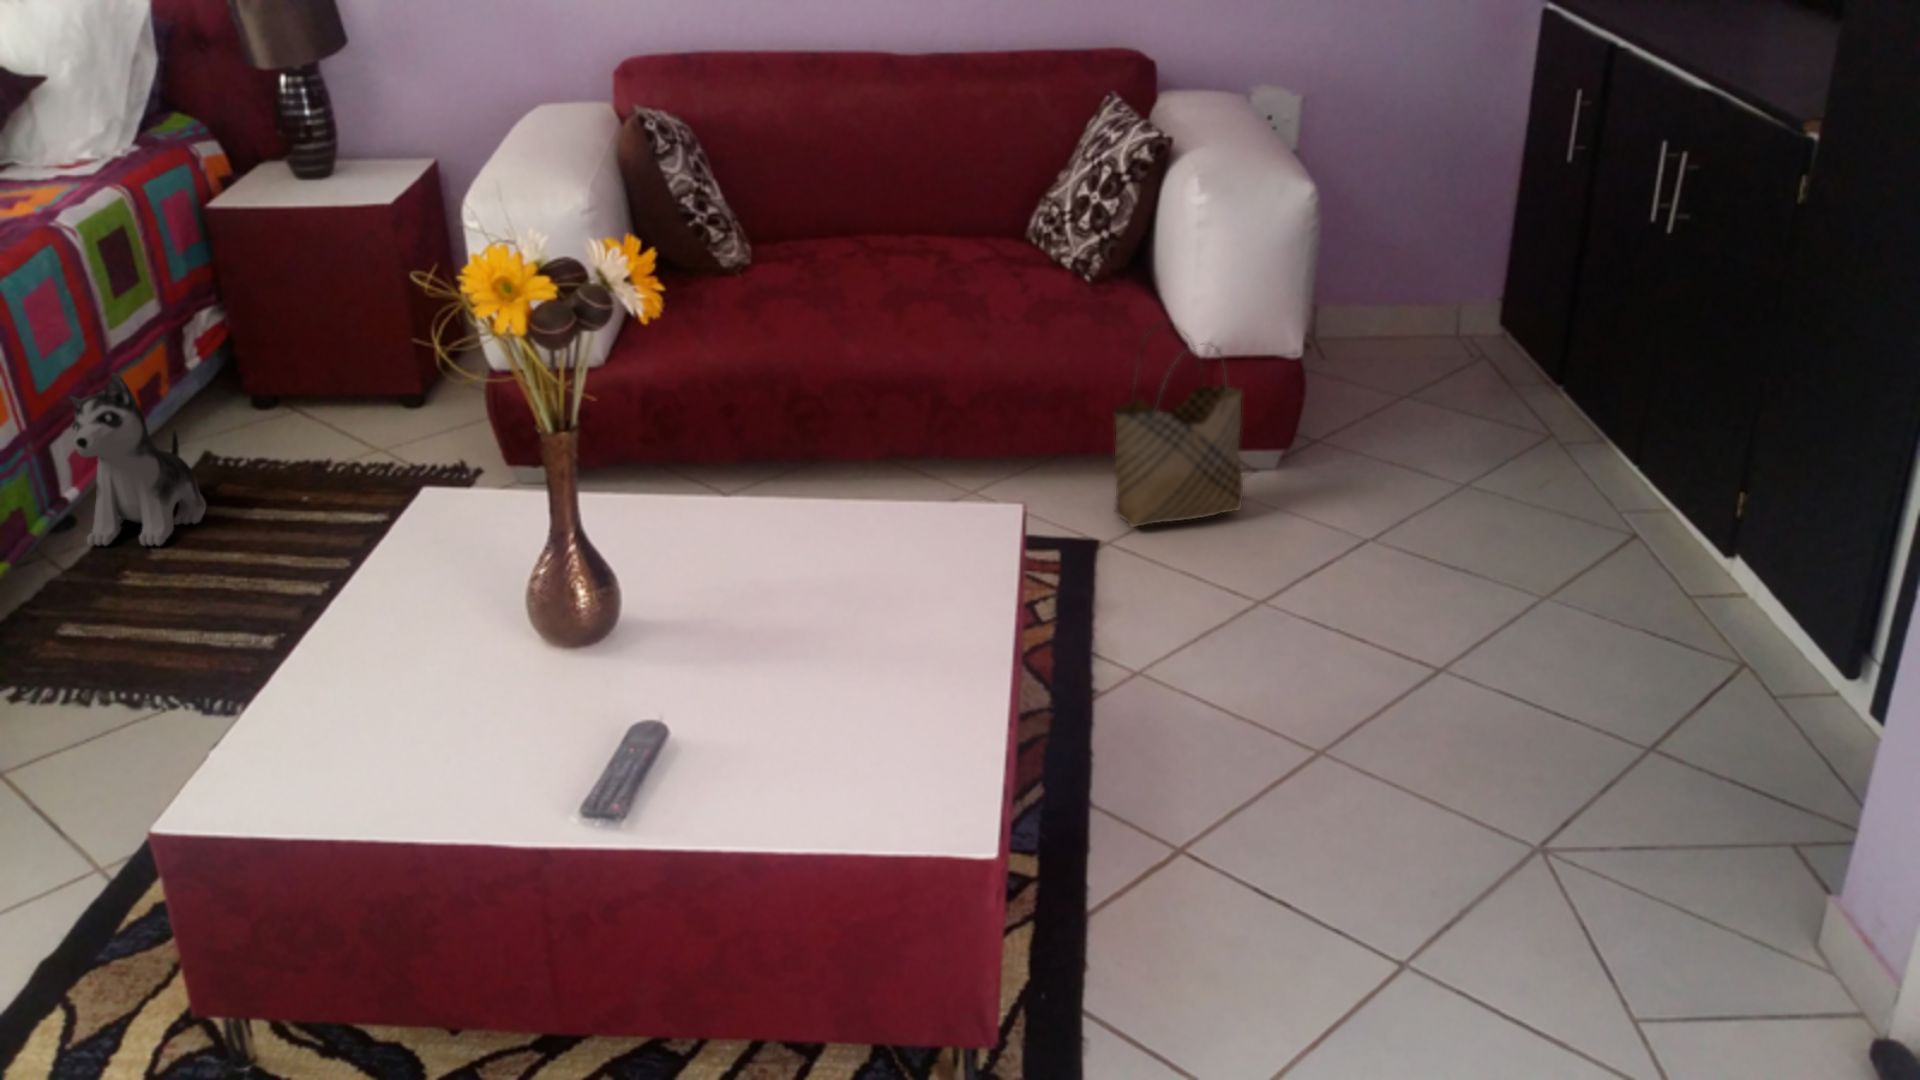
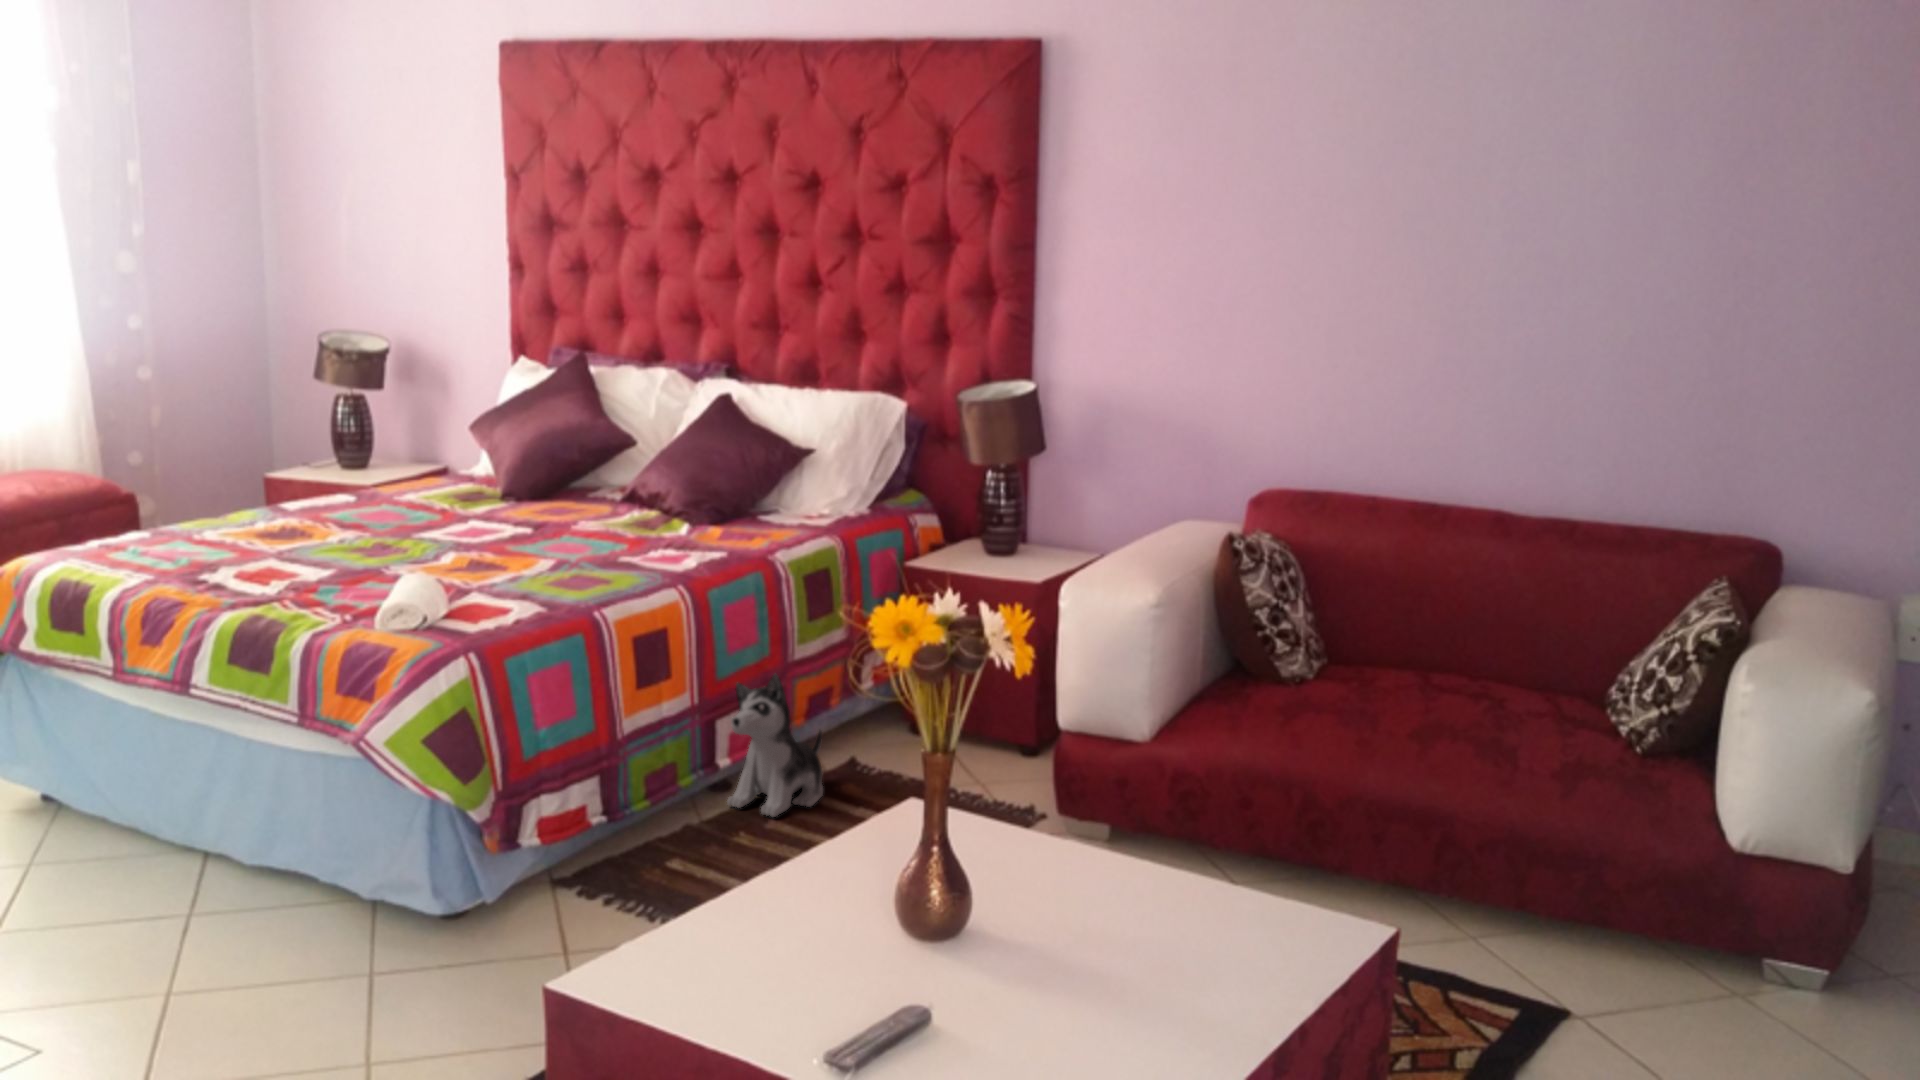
woven basket: present [1114,323,1243,527] -> none [1616,807,1783,1033]

